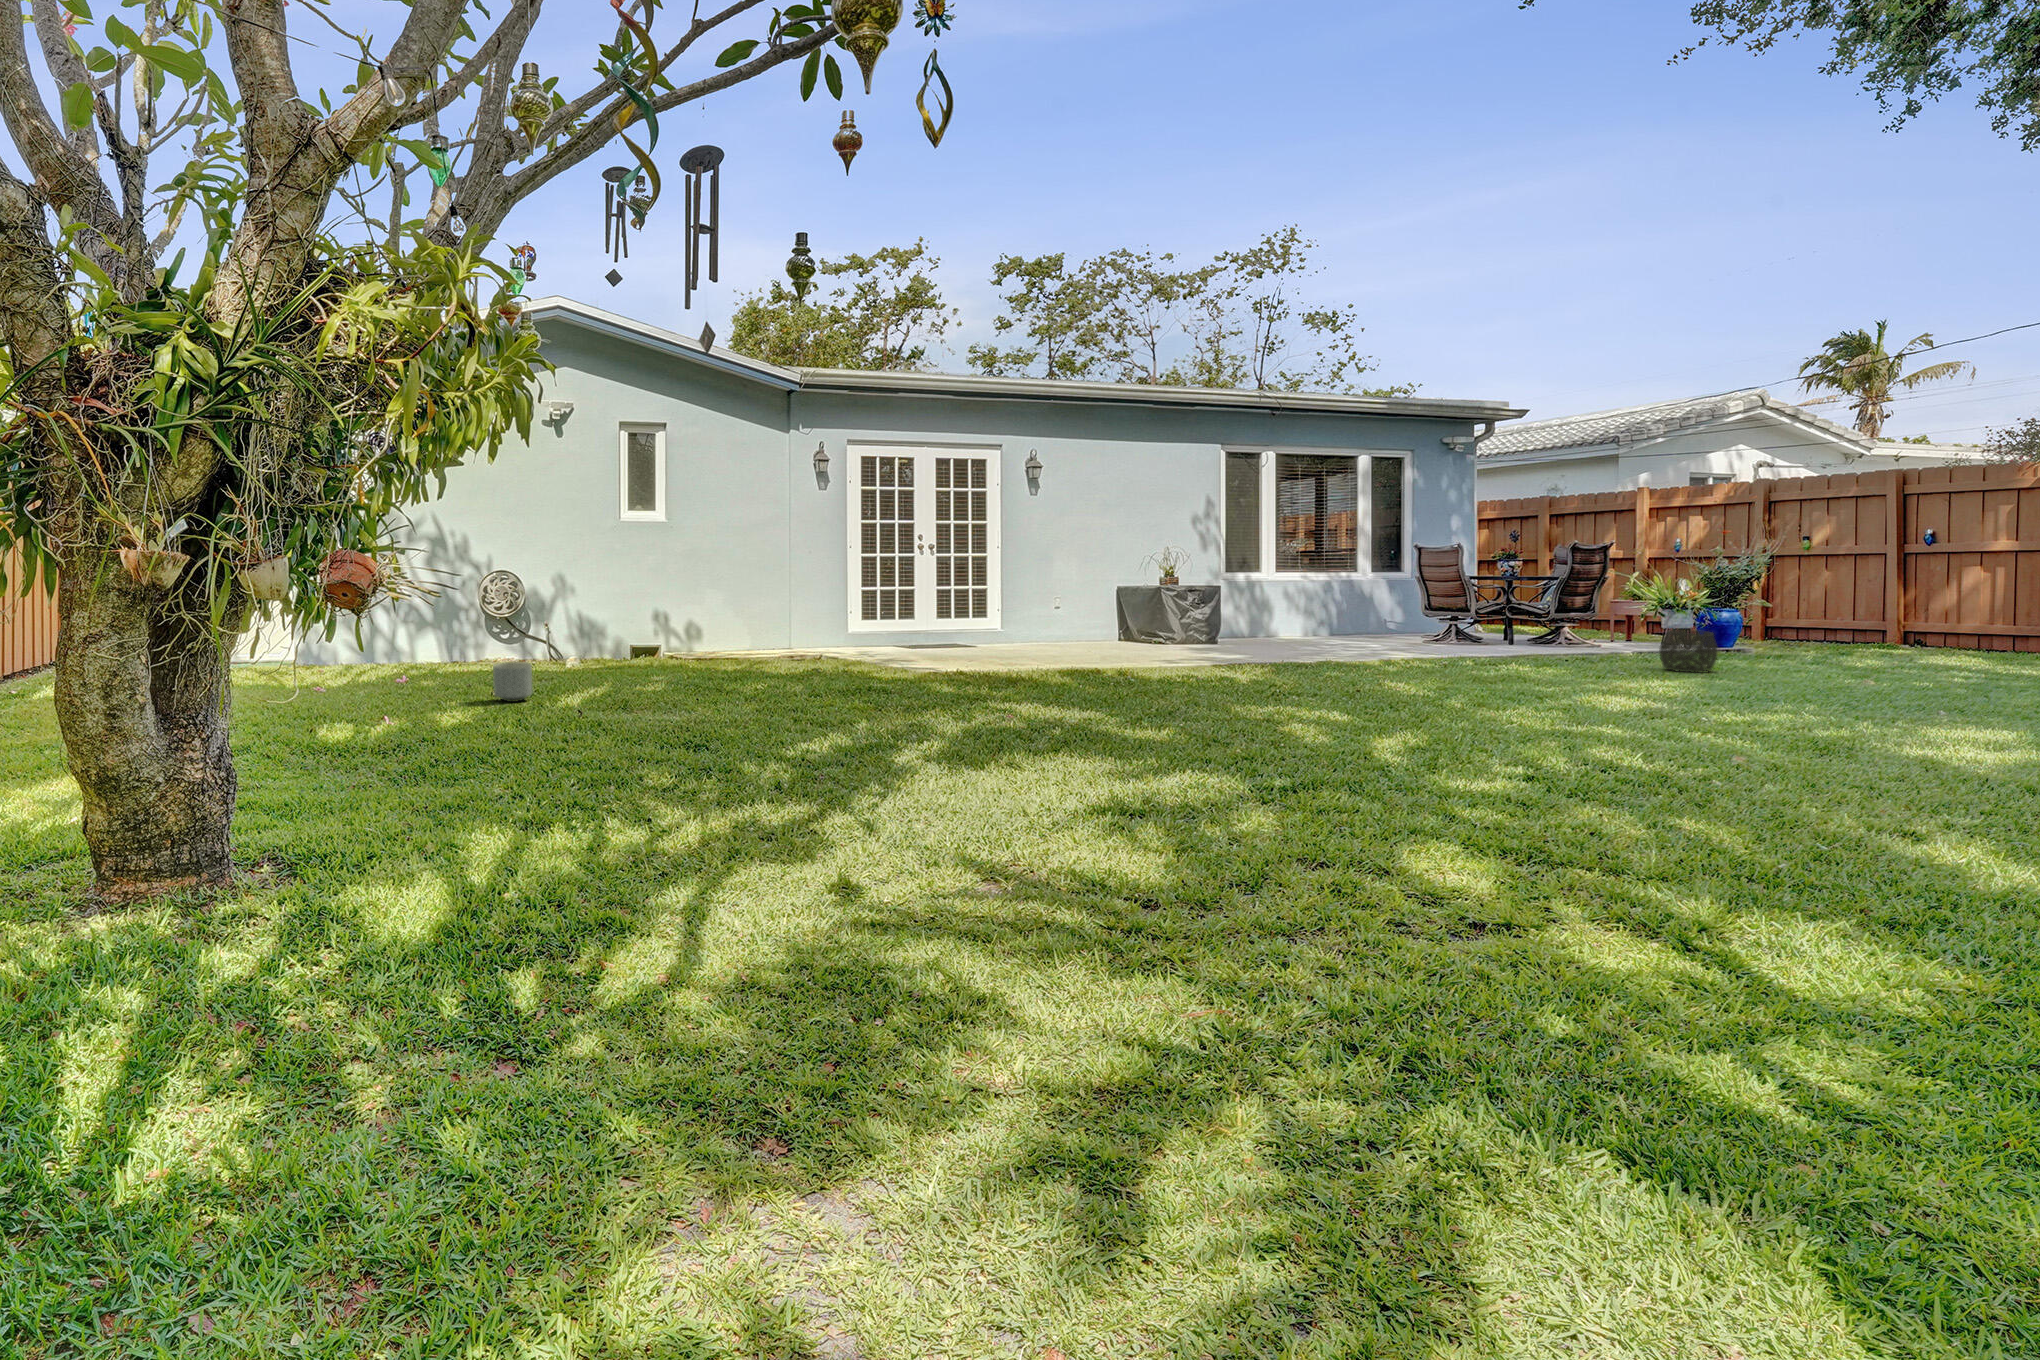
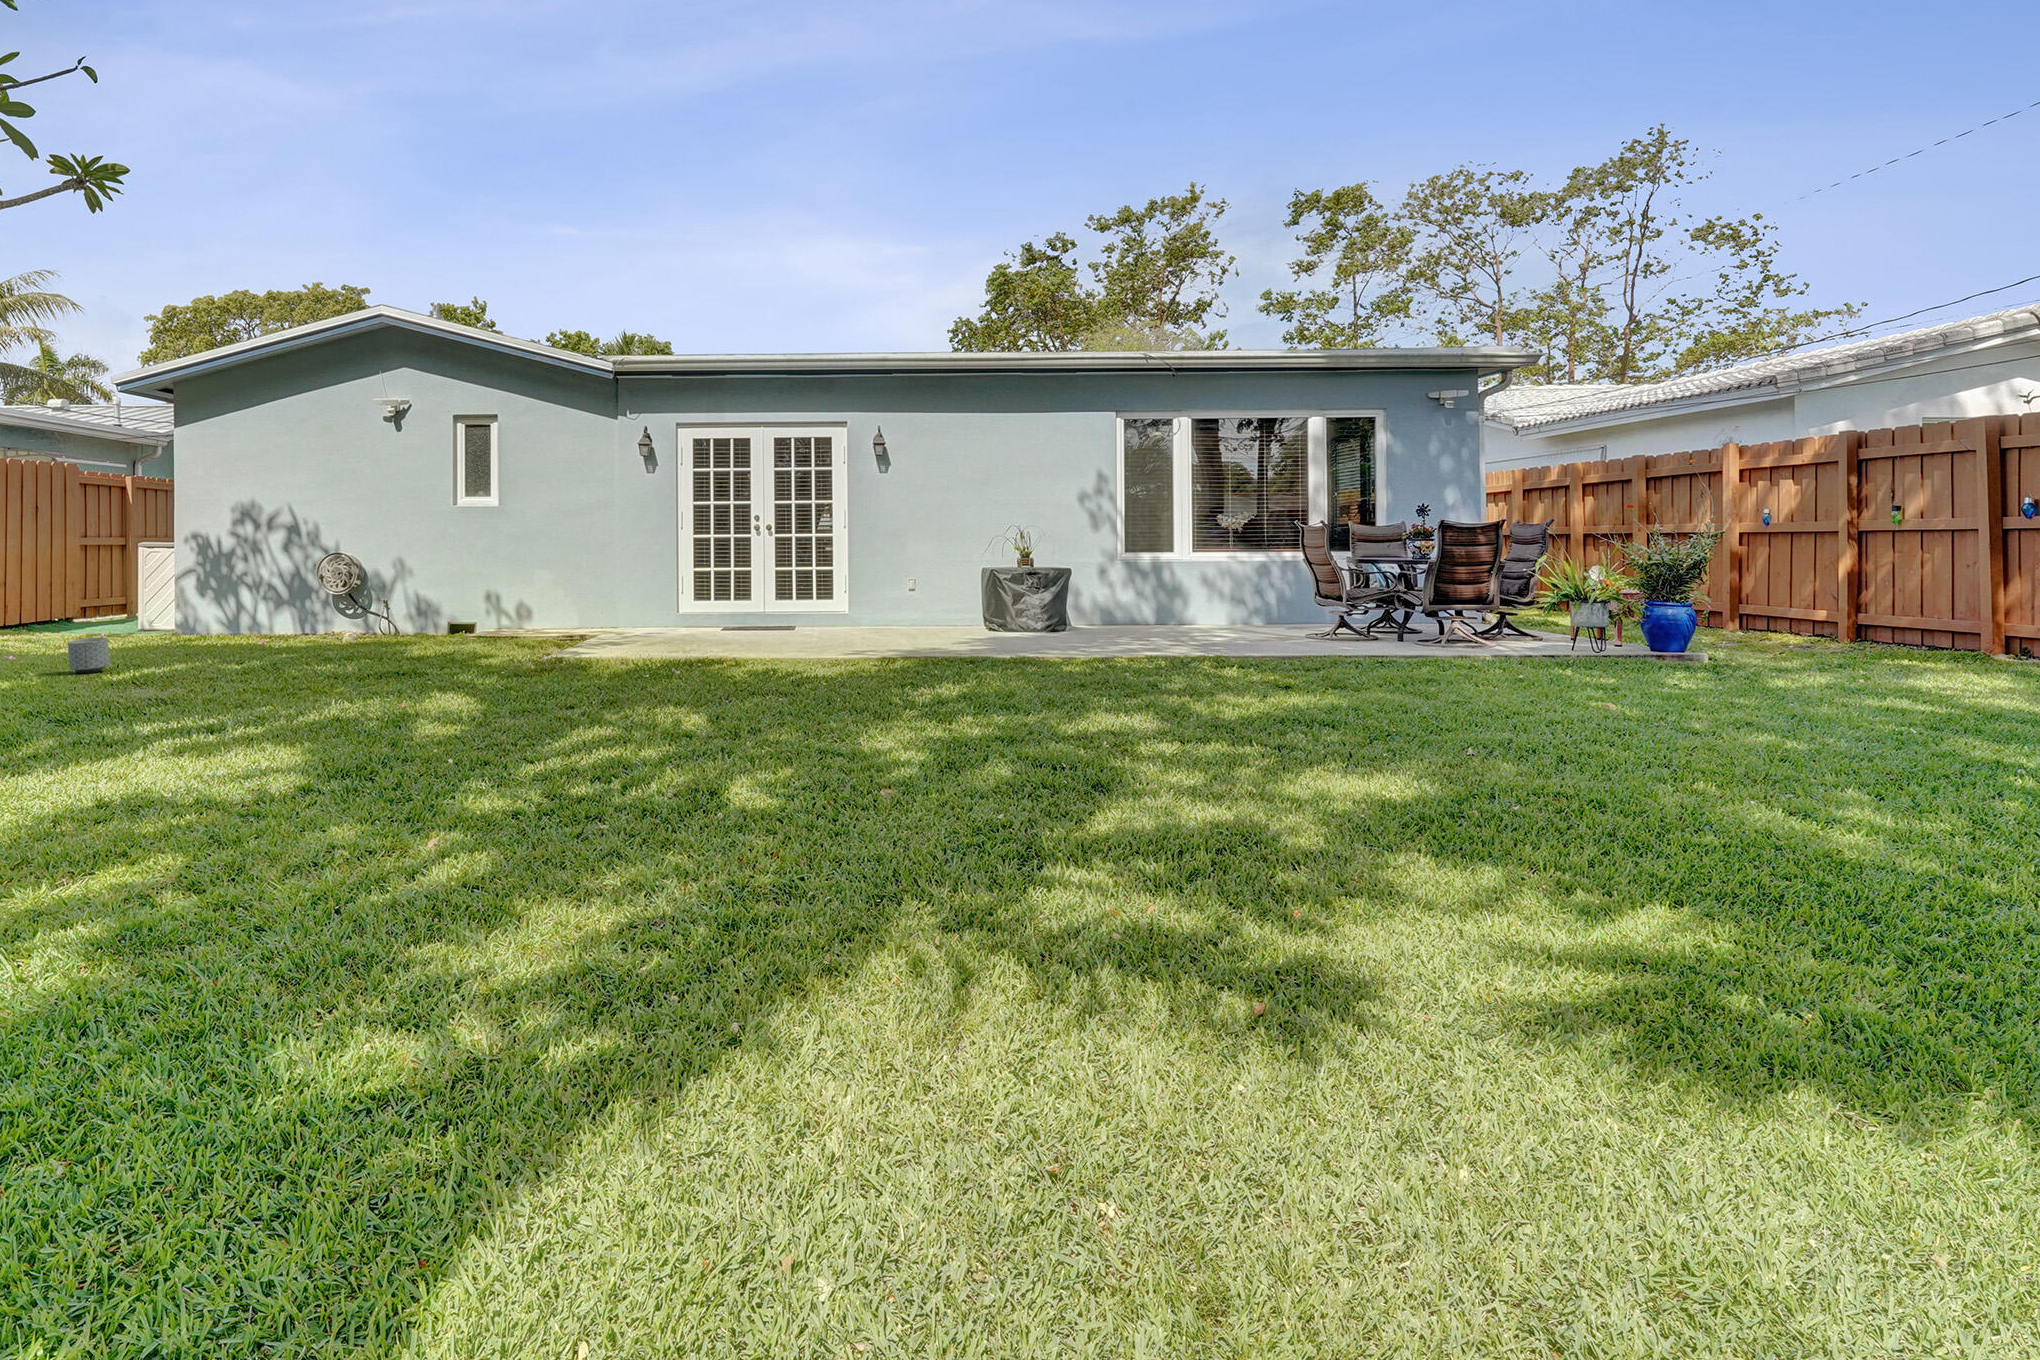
woven basket: present [1659,629,1718,673] -> none [1321,634,1388,692]

